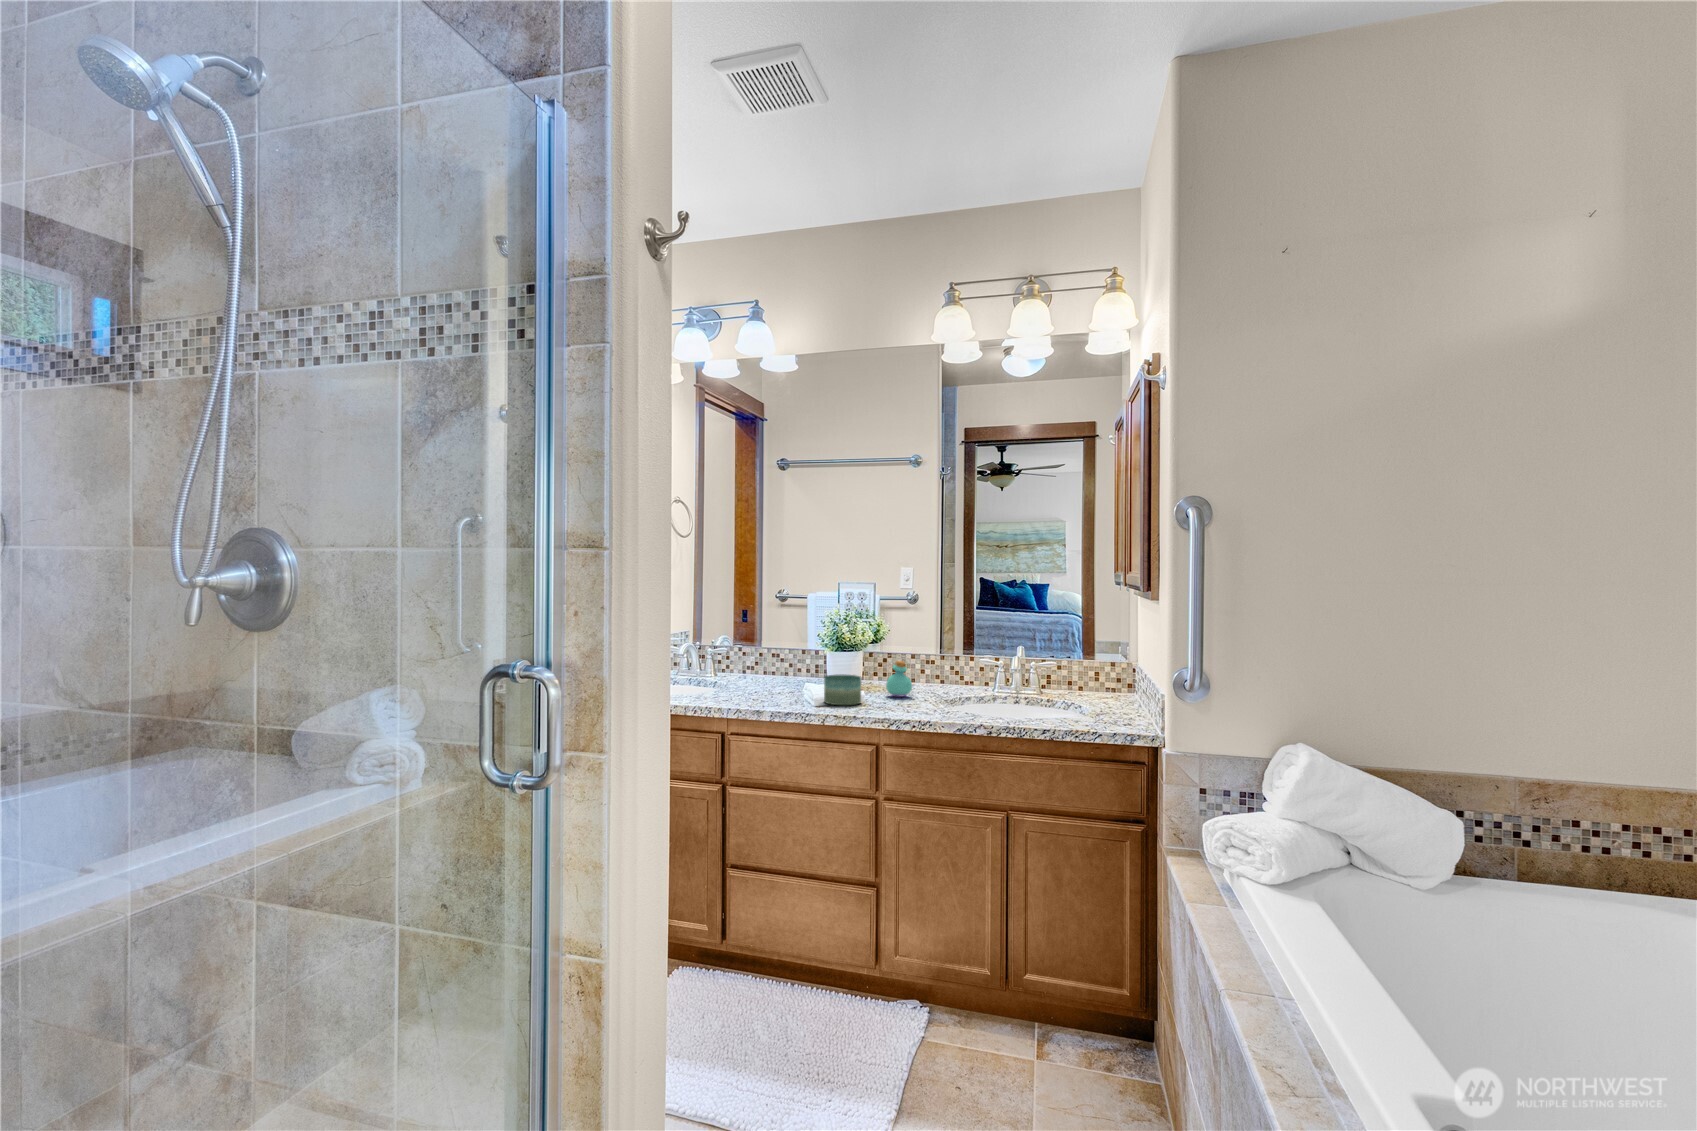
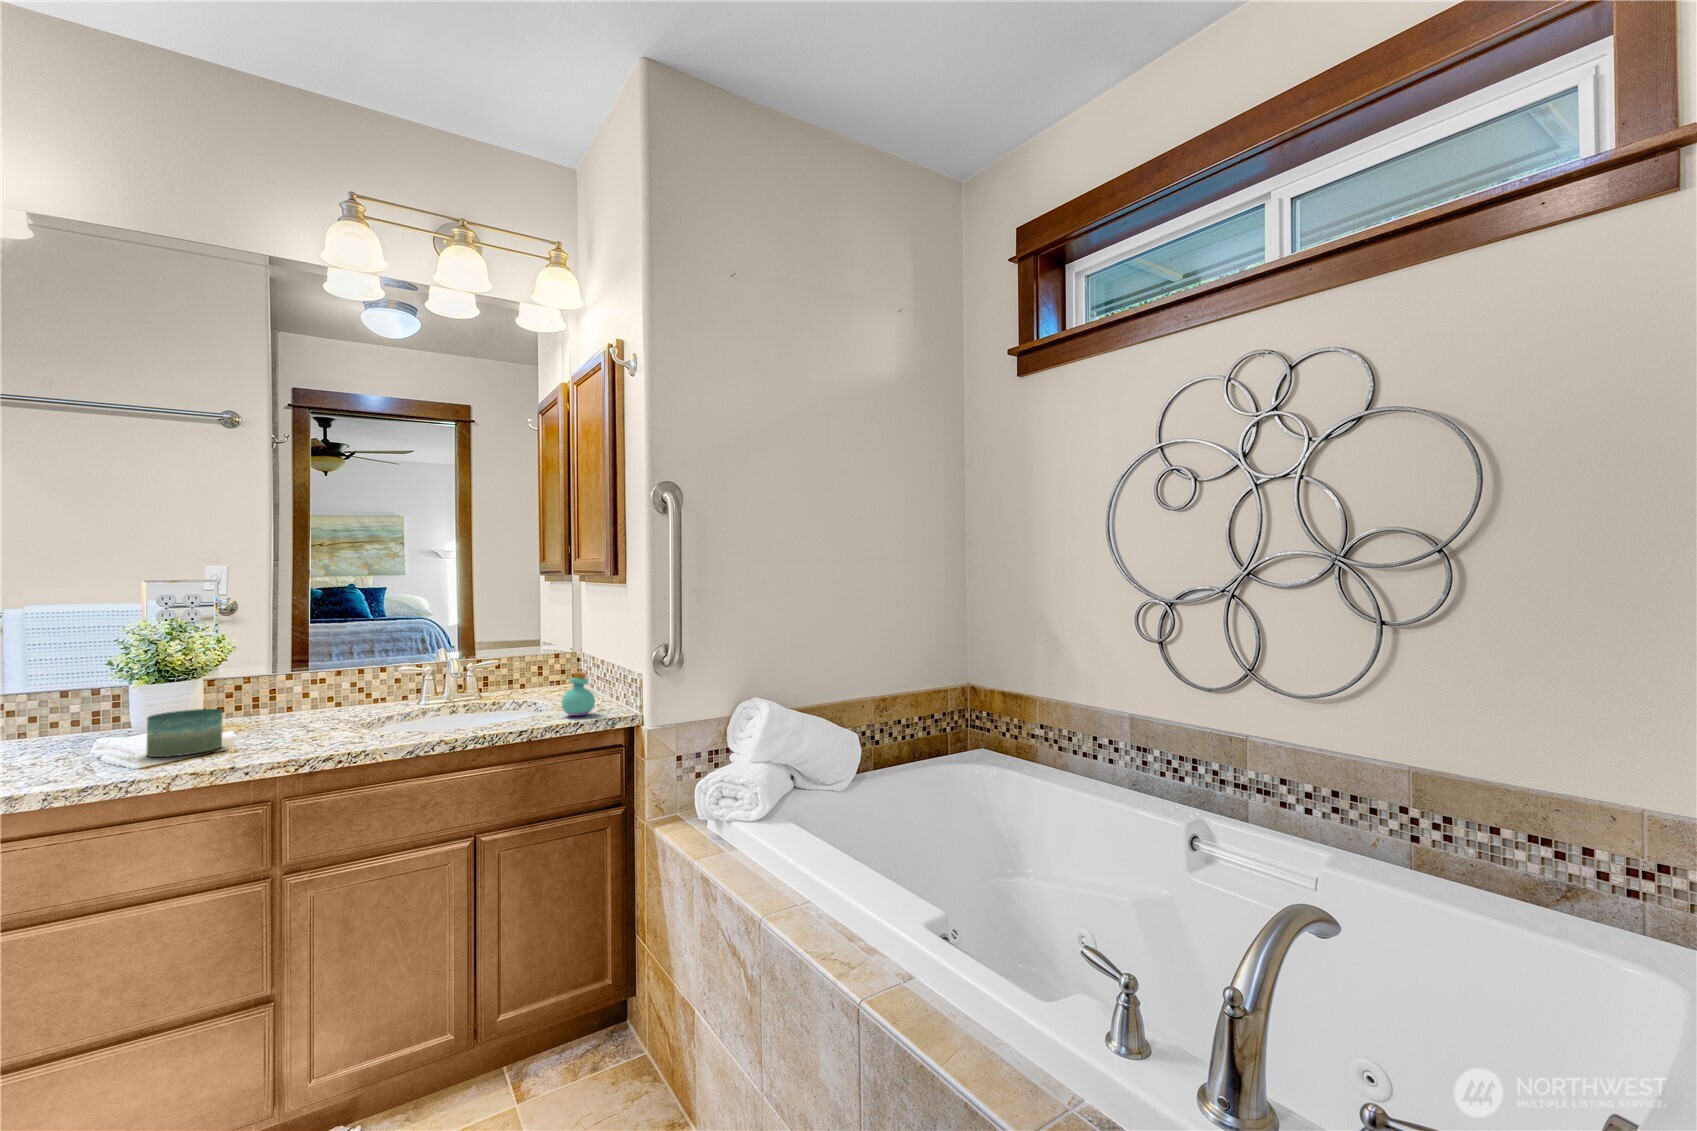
perfume bottle: present [886,661,912,697] -> present [562,672,595,716]

